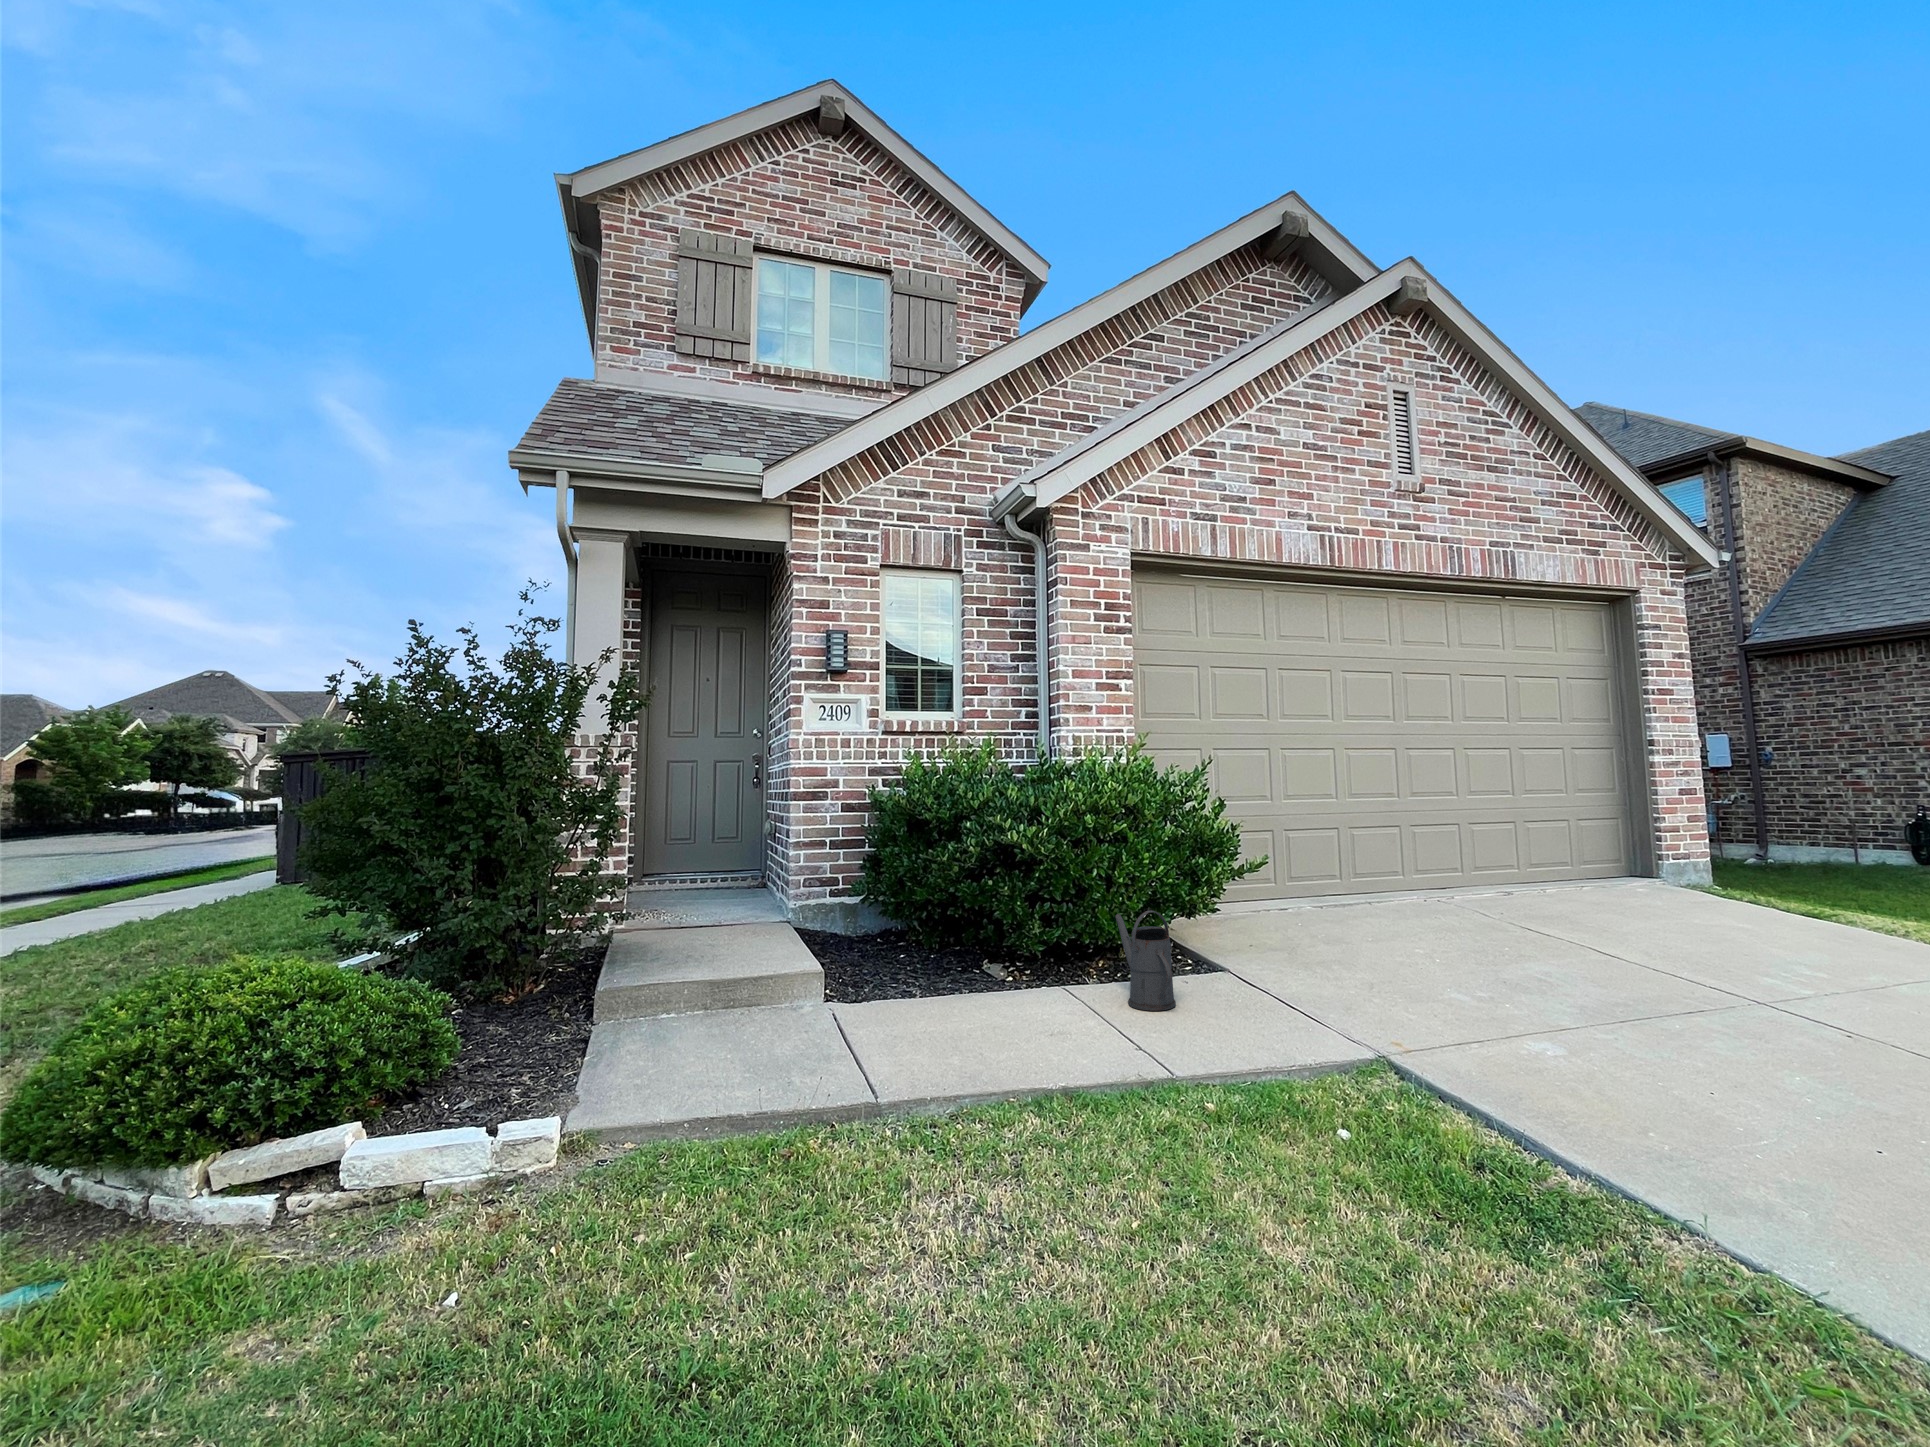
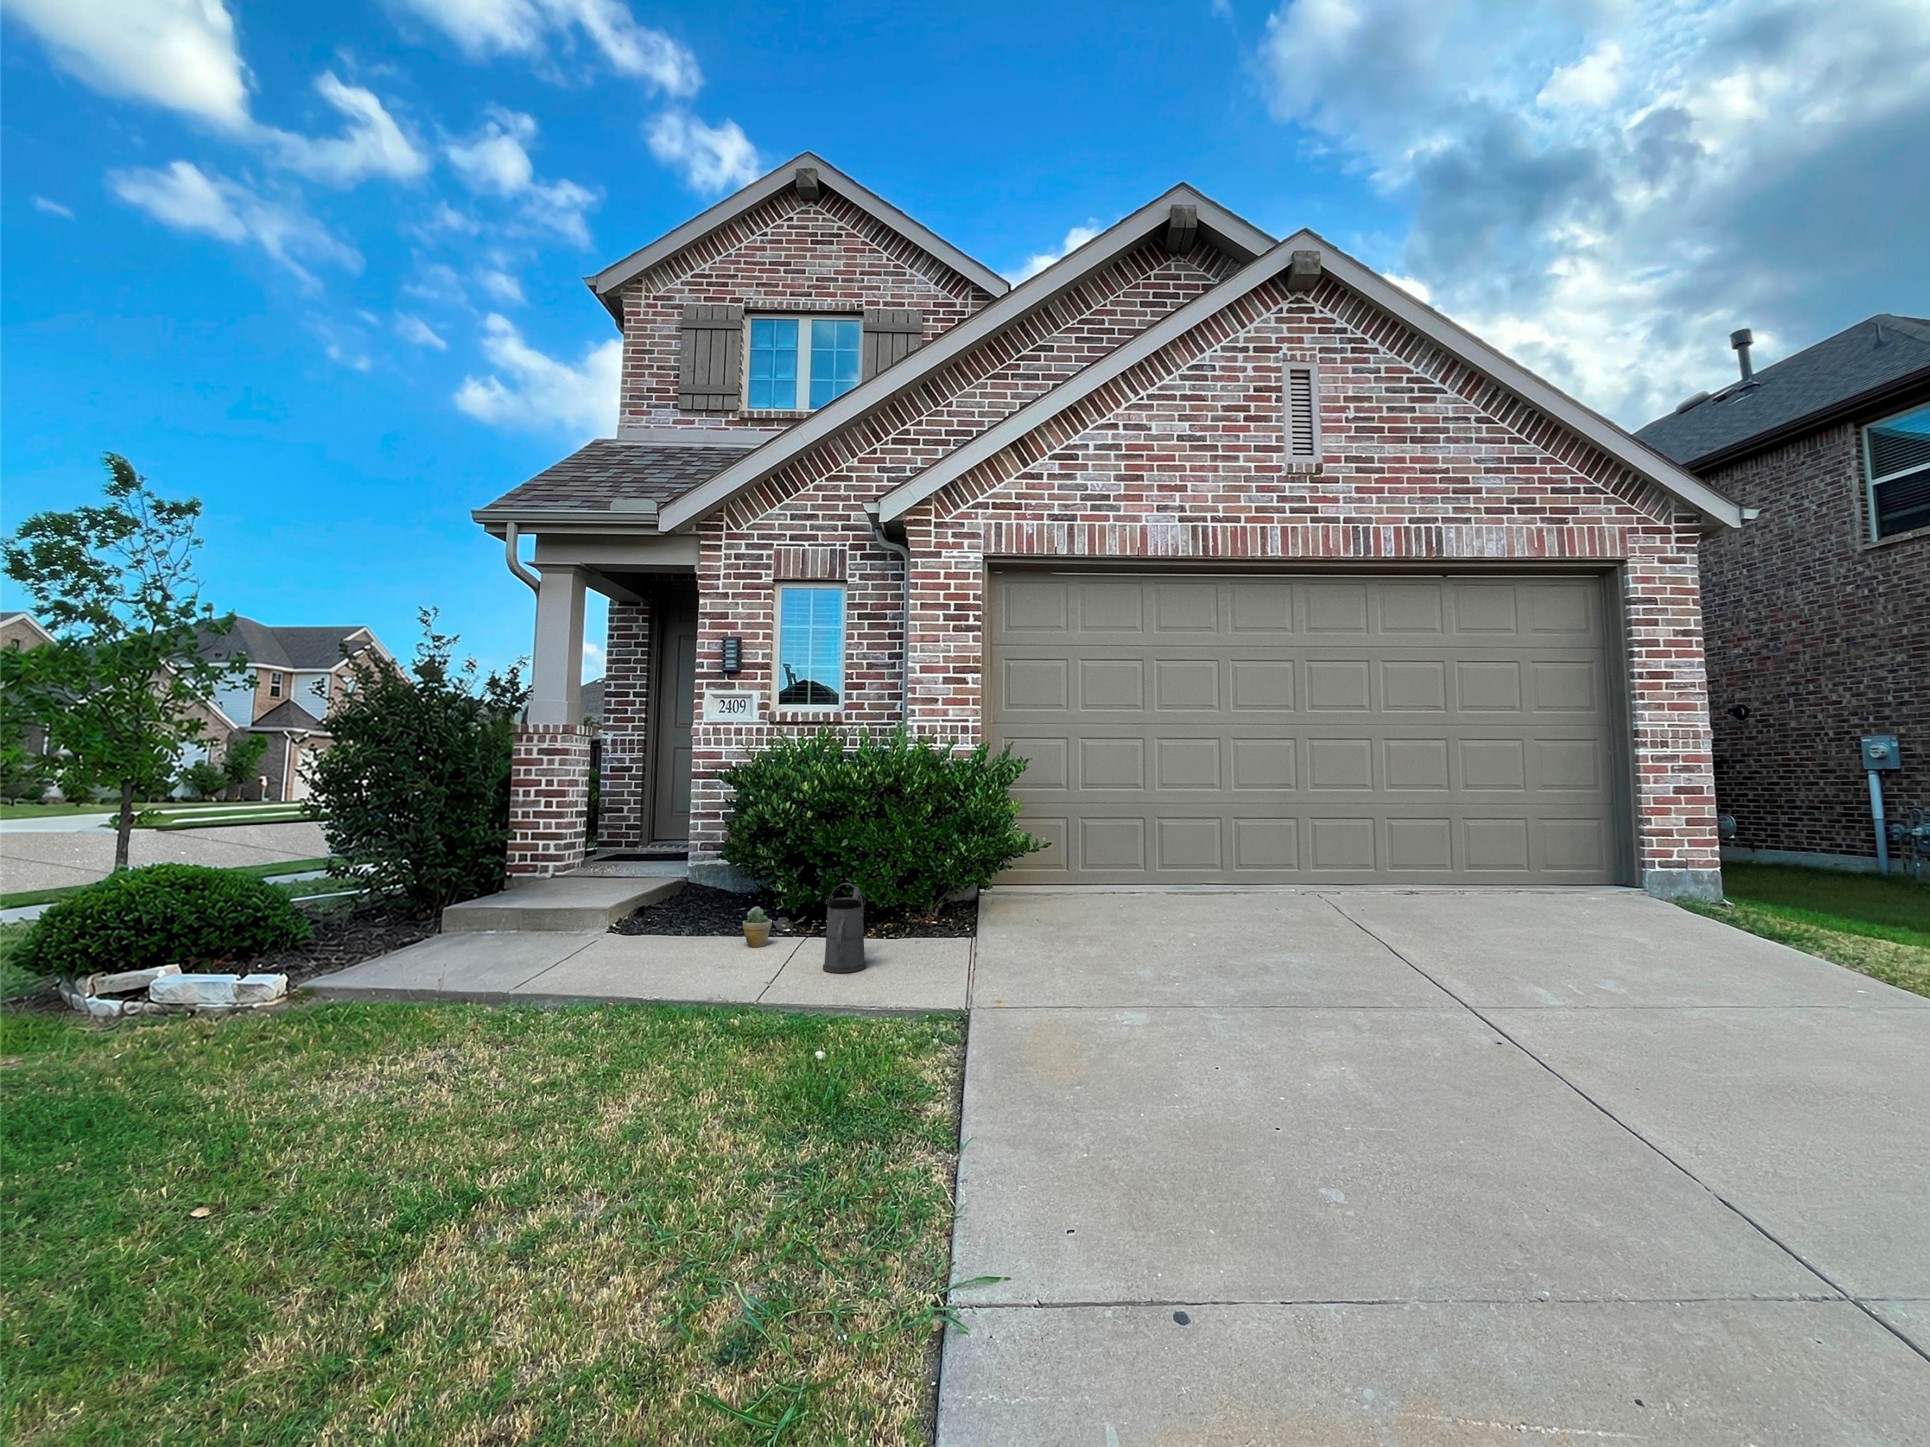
potted plant: none [980,944,1012,991] -> present [743,906,772,947]

